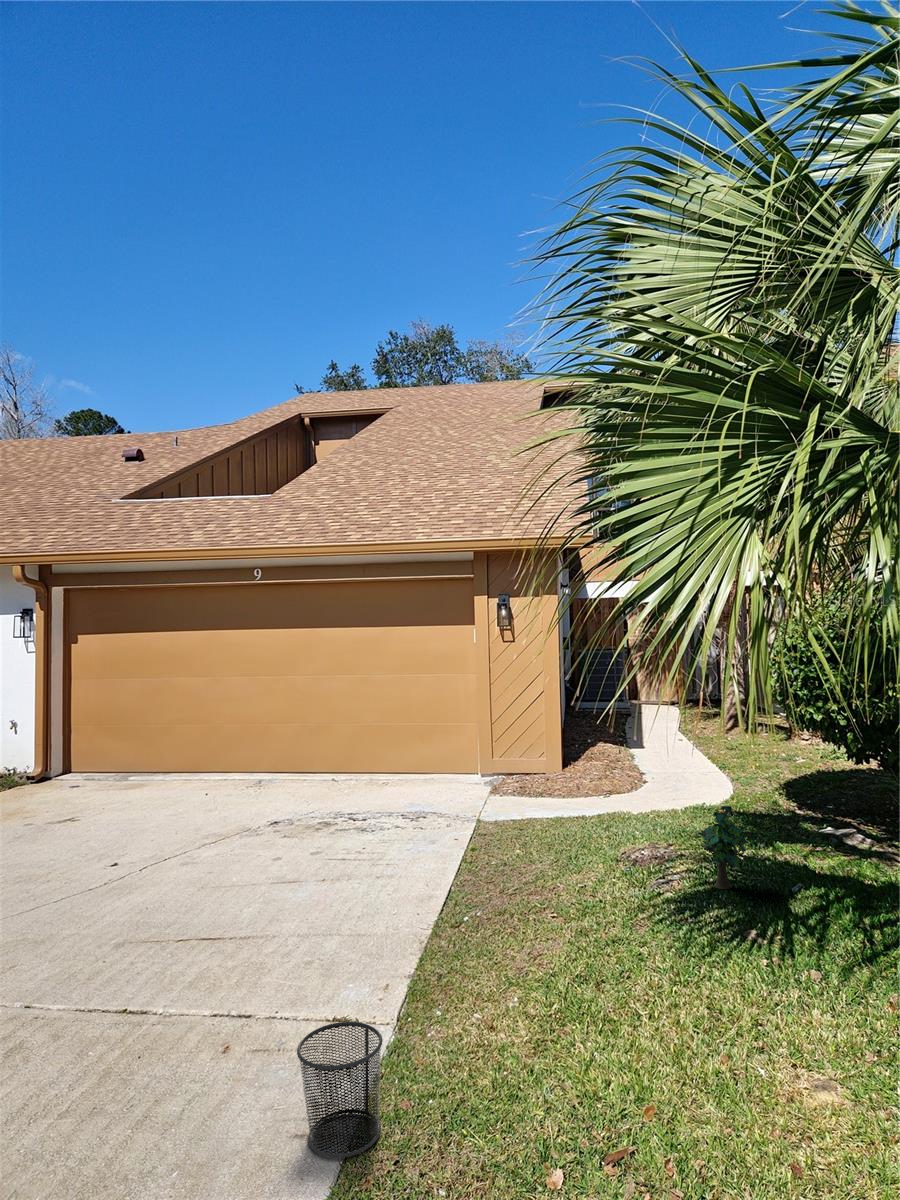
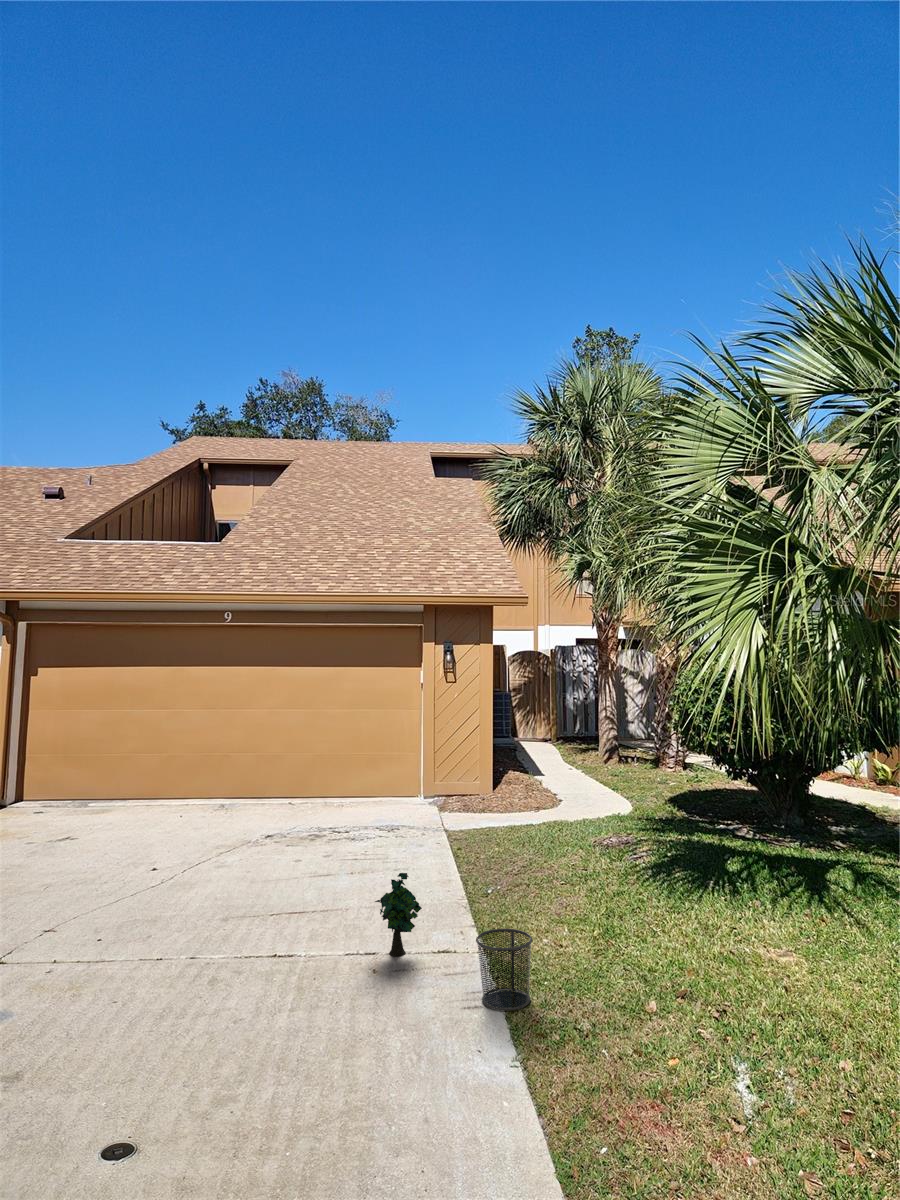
decorative plant: present [697,806,747,889] -> present [375,873,422,956]

